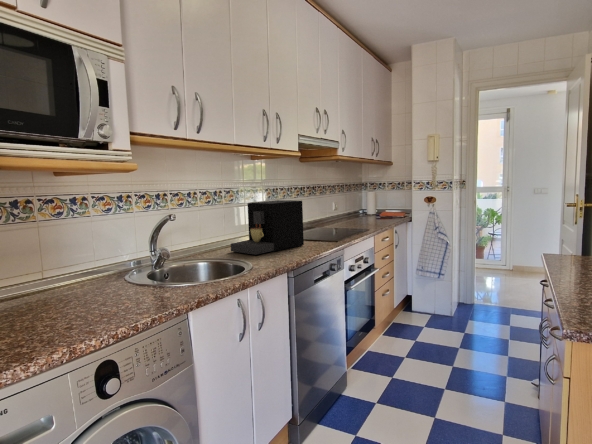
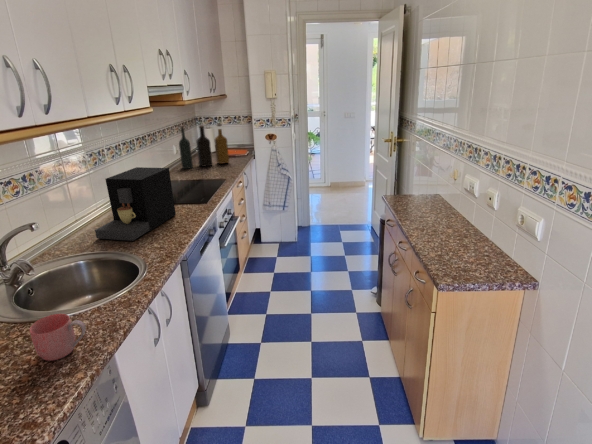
bottle: none [335,182,382,222] -> present [179,124,229,169]
mug: none [132,270,169,304] -> present [30,314,86,361]

